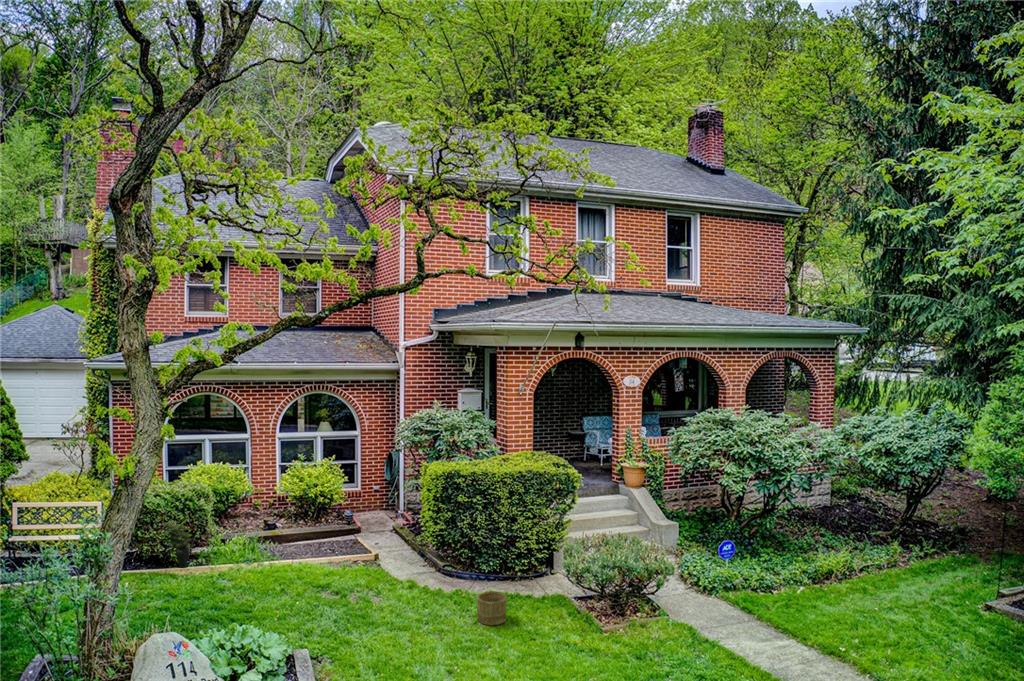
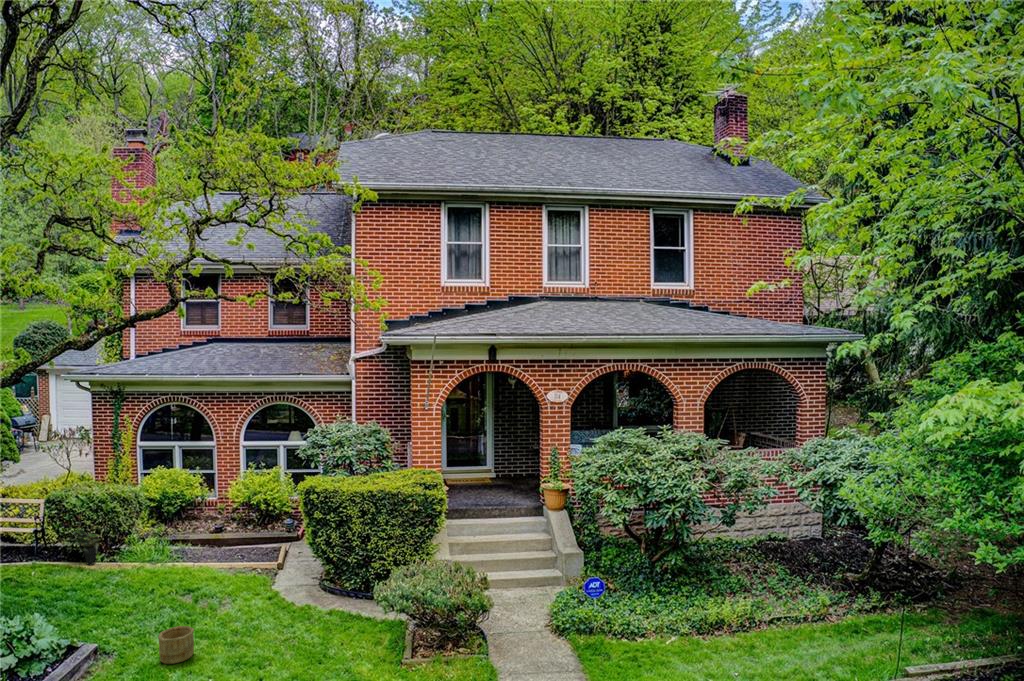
wooden bucket: present [477,591,507,626] -> present [158,626,194,664]

